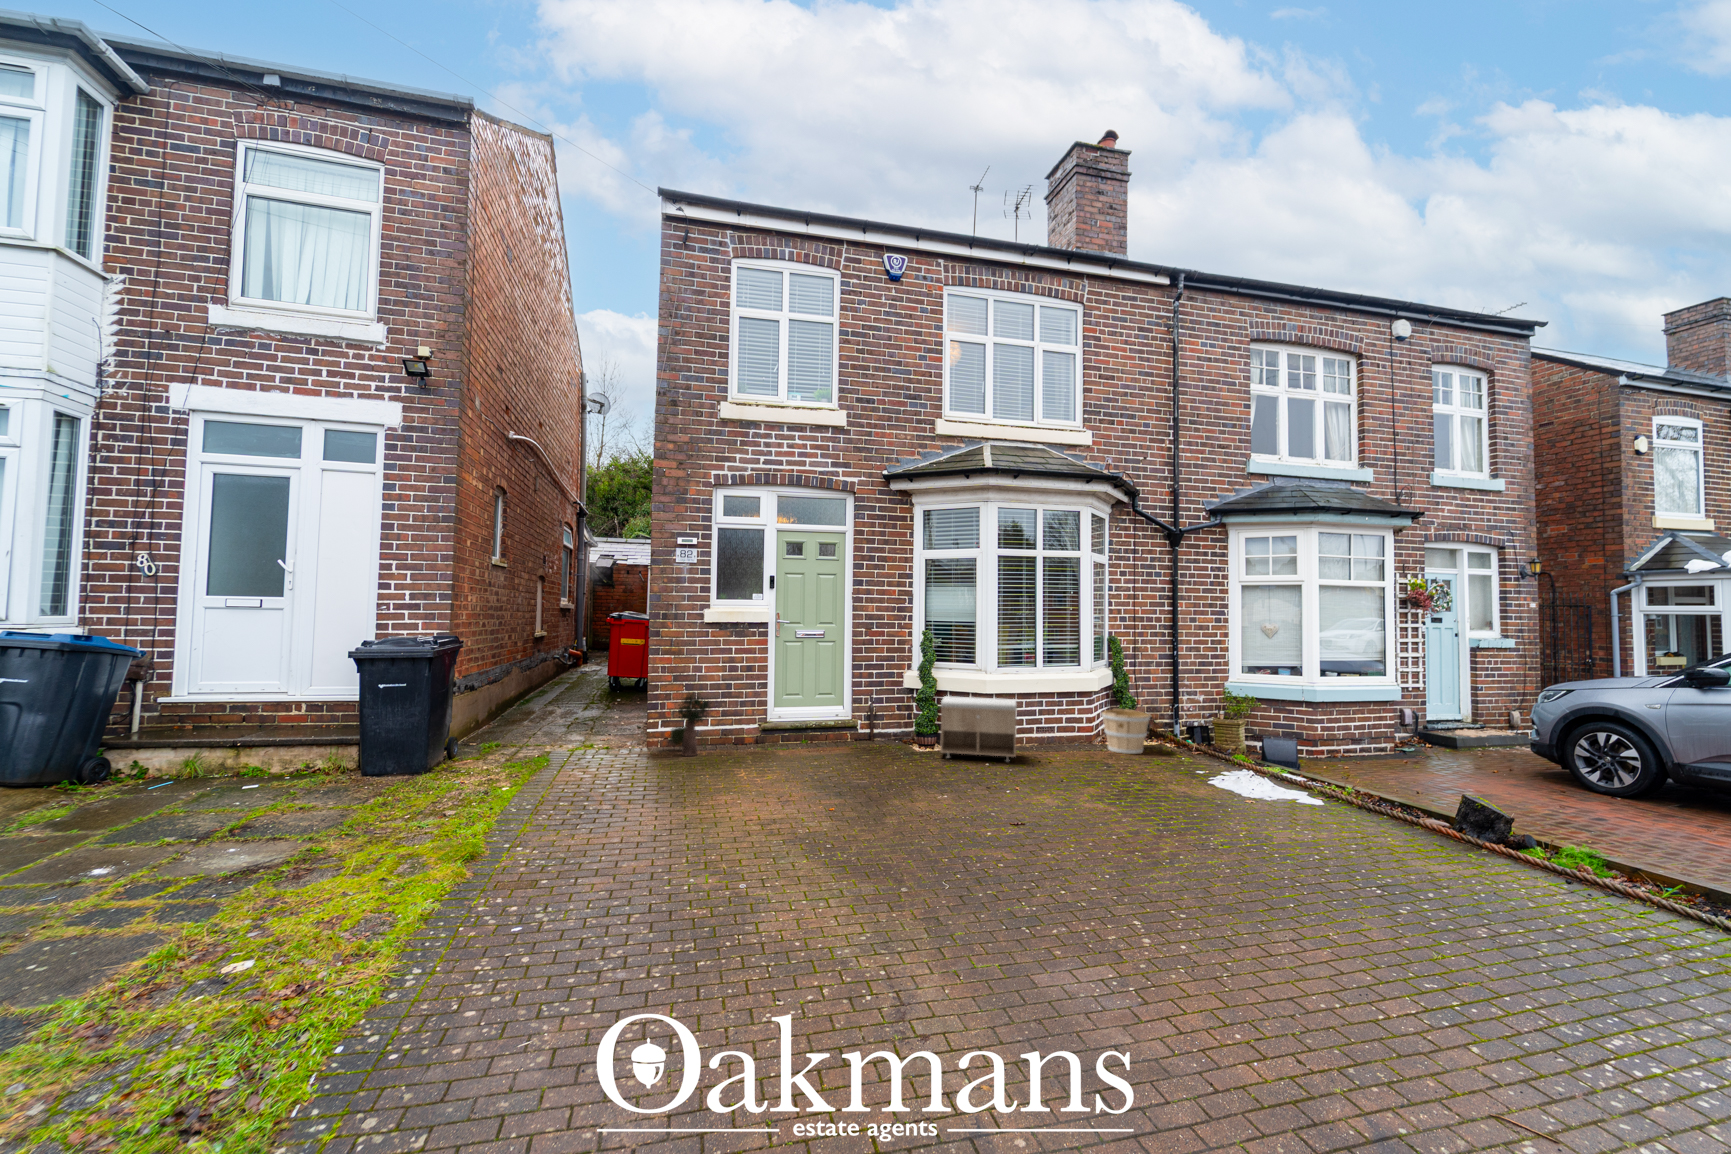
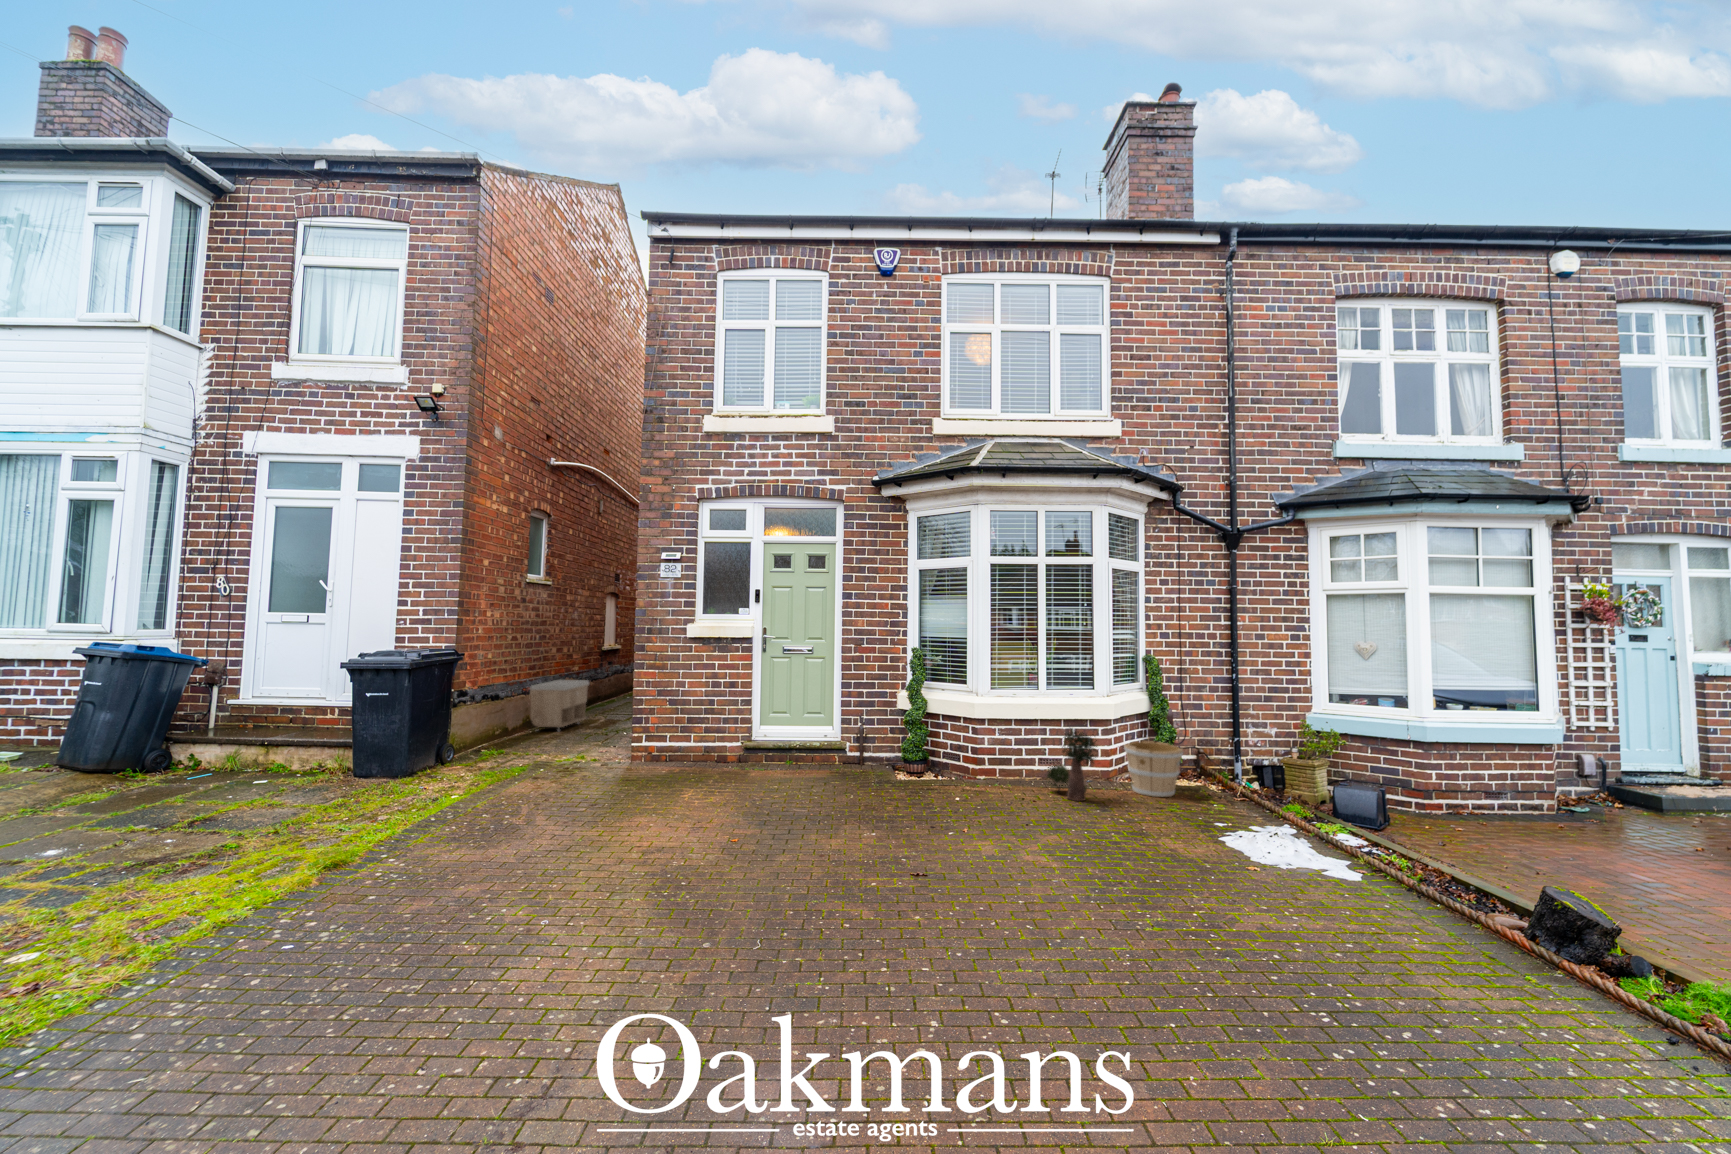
potted plant: present [669,693,709,756] -> present [1047,728,1097,801]
storage bench: present [940,696,1017,761] -> present [530,680,589,731]

